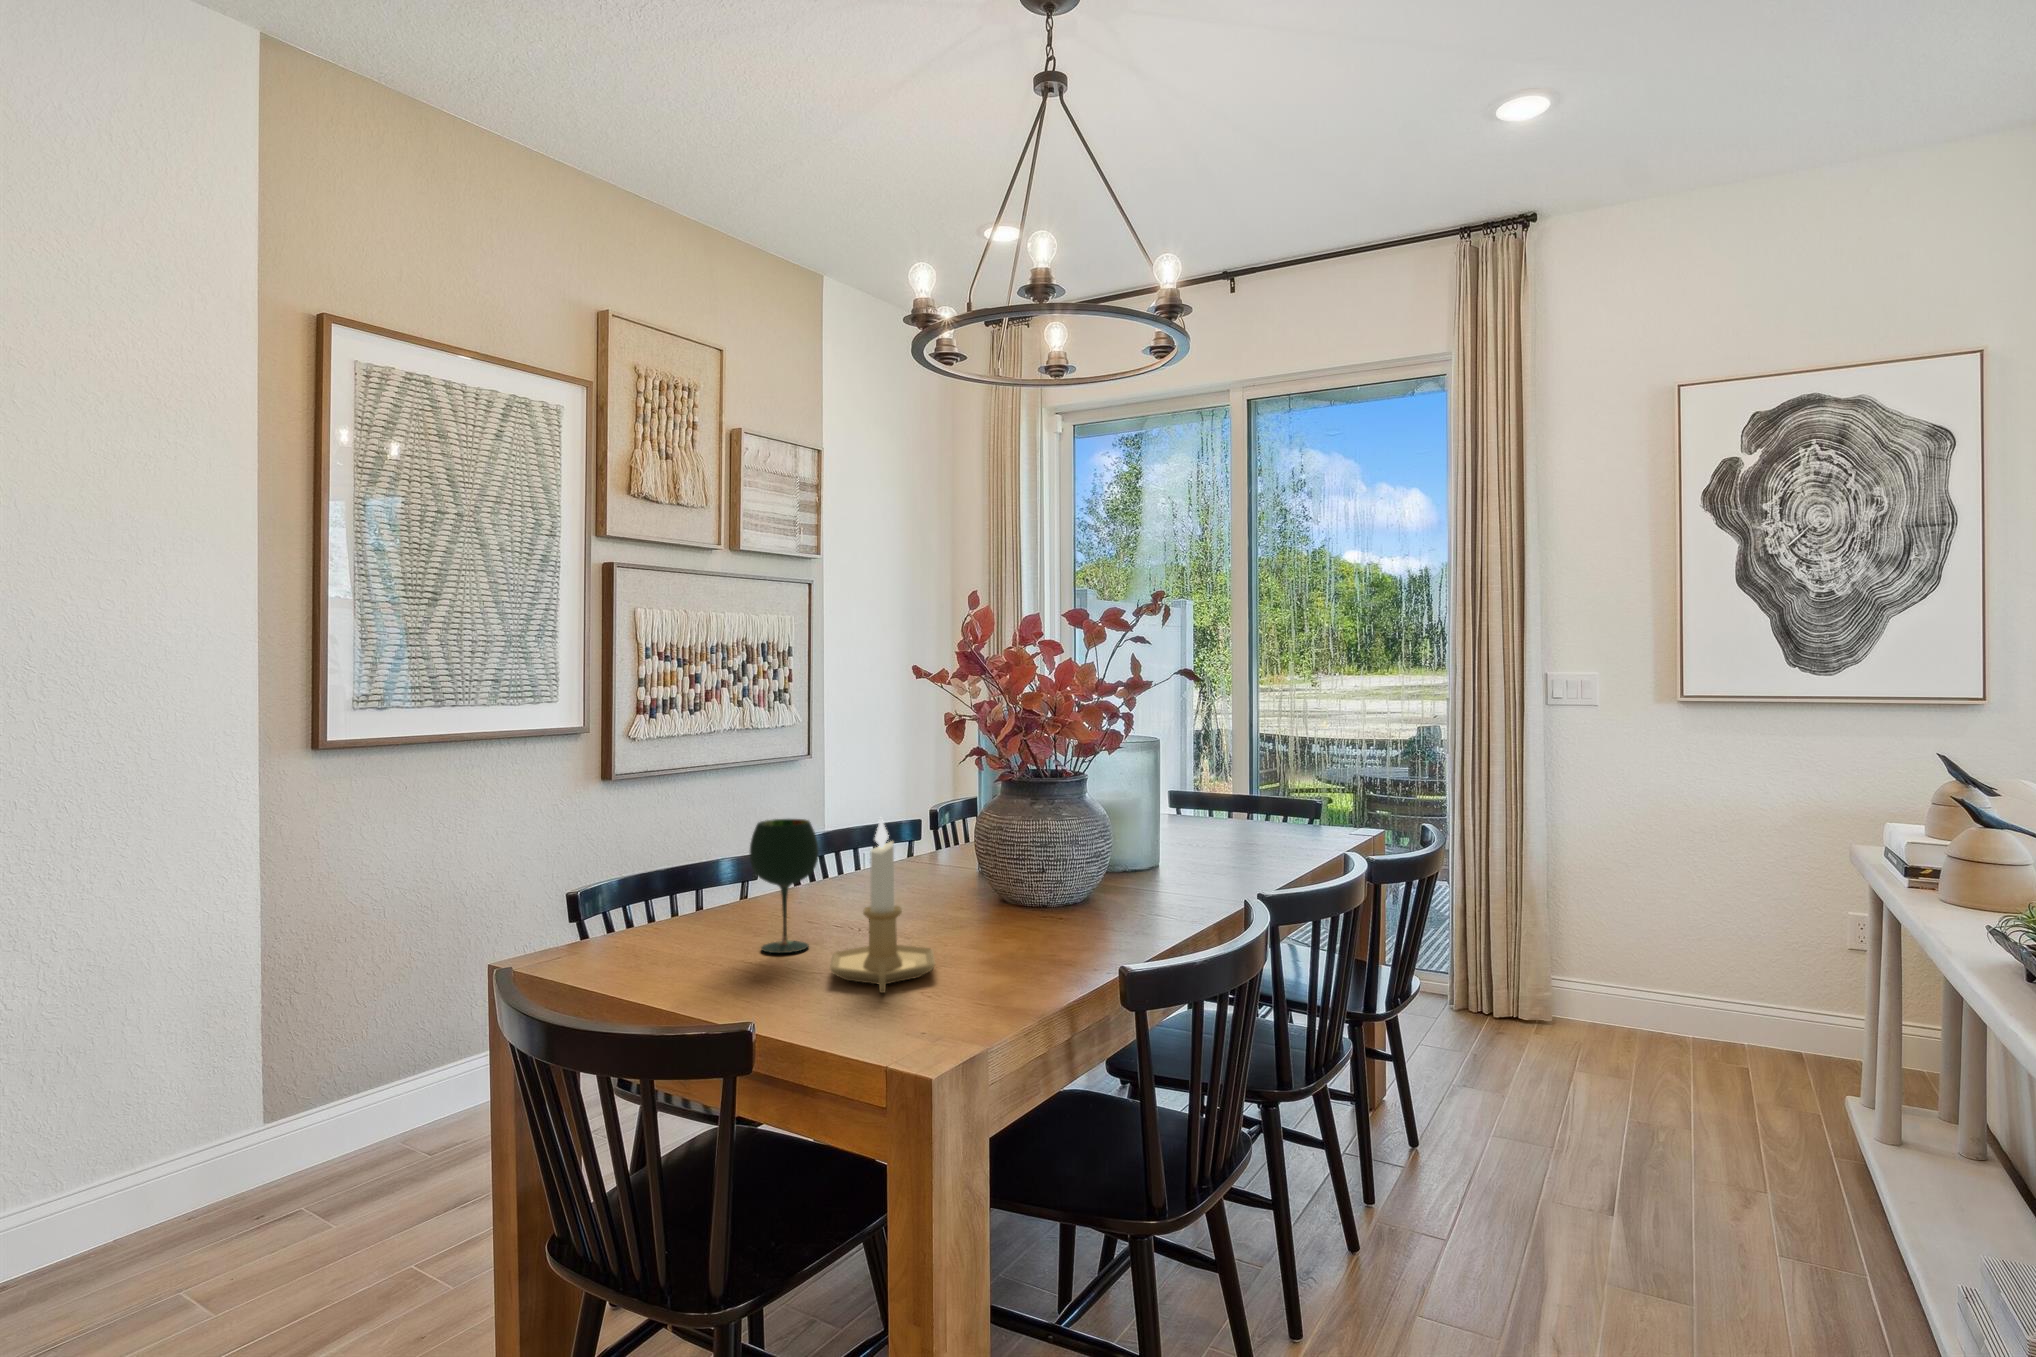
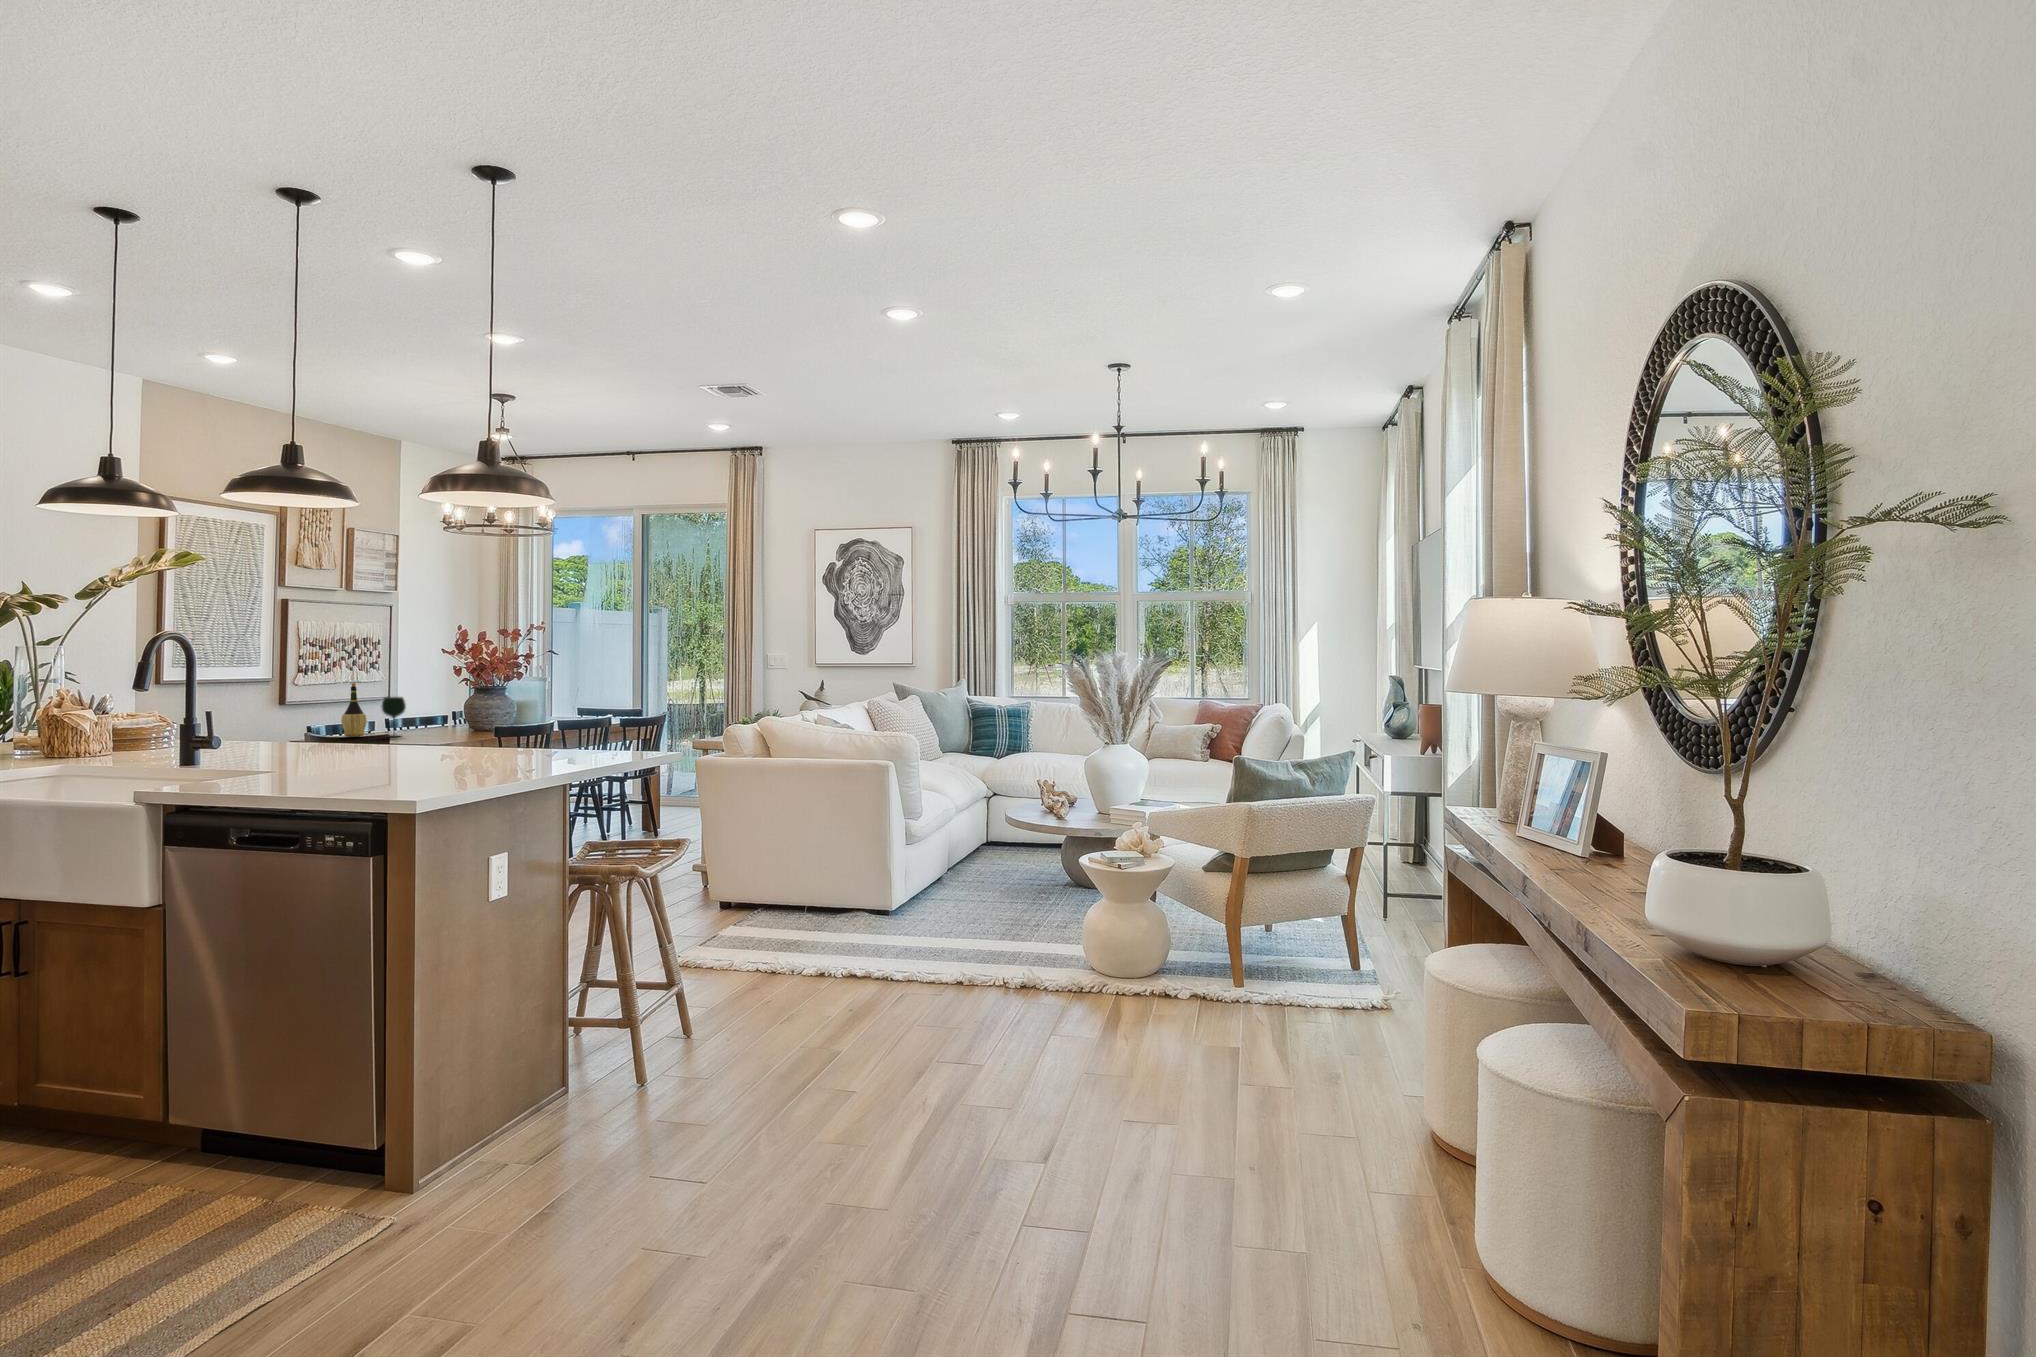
wine bottle: none [643,774,713,942] -> present [341,683,367,737]
candlestick: present [830,819,935,993] -> none [410,692,445,739]

